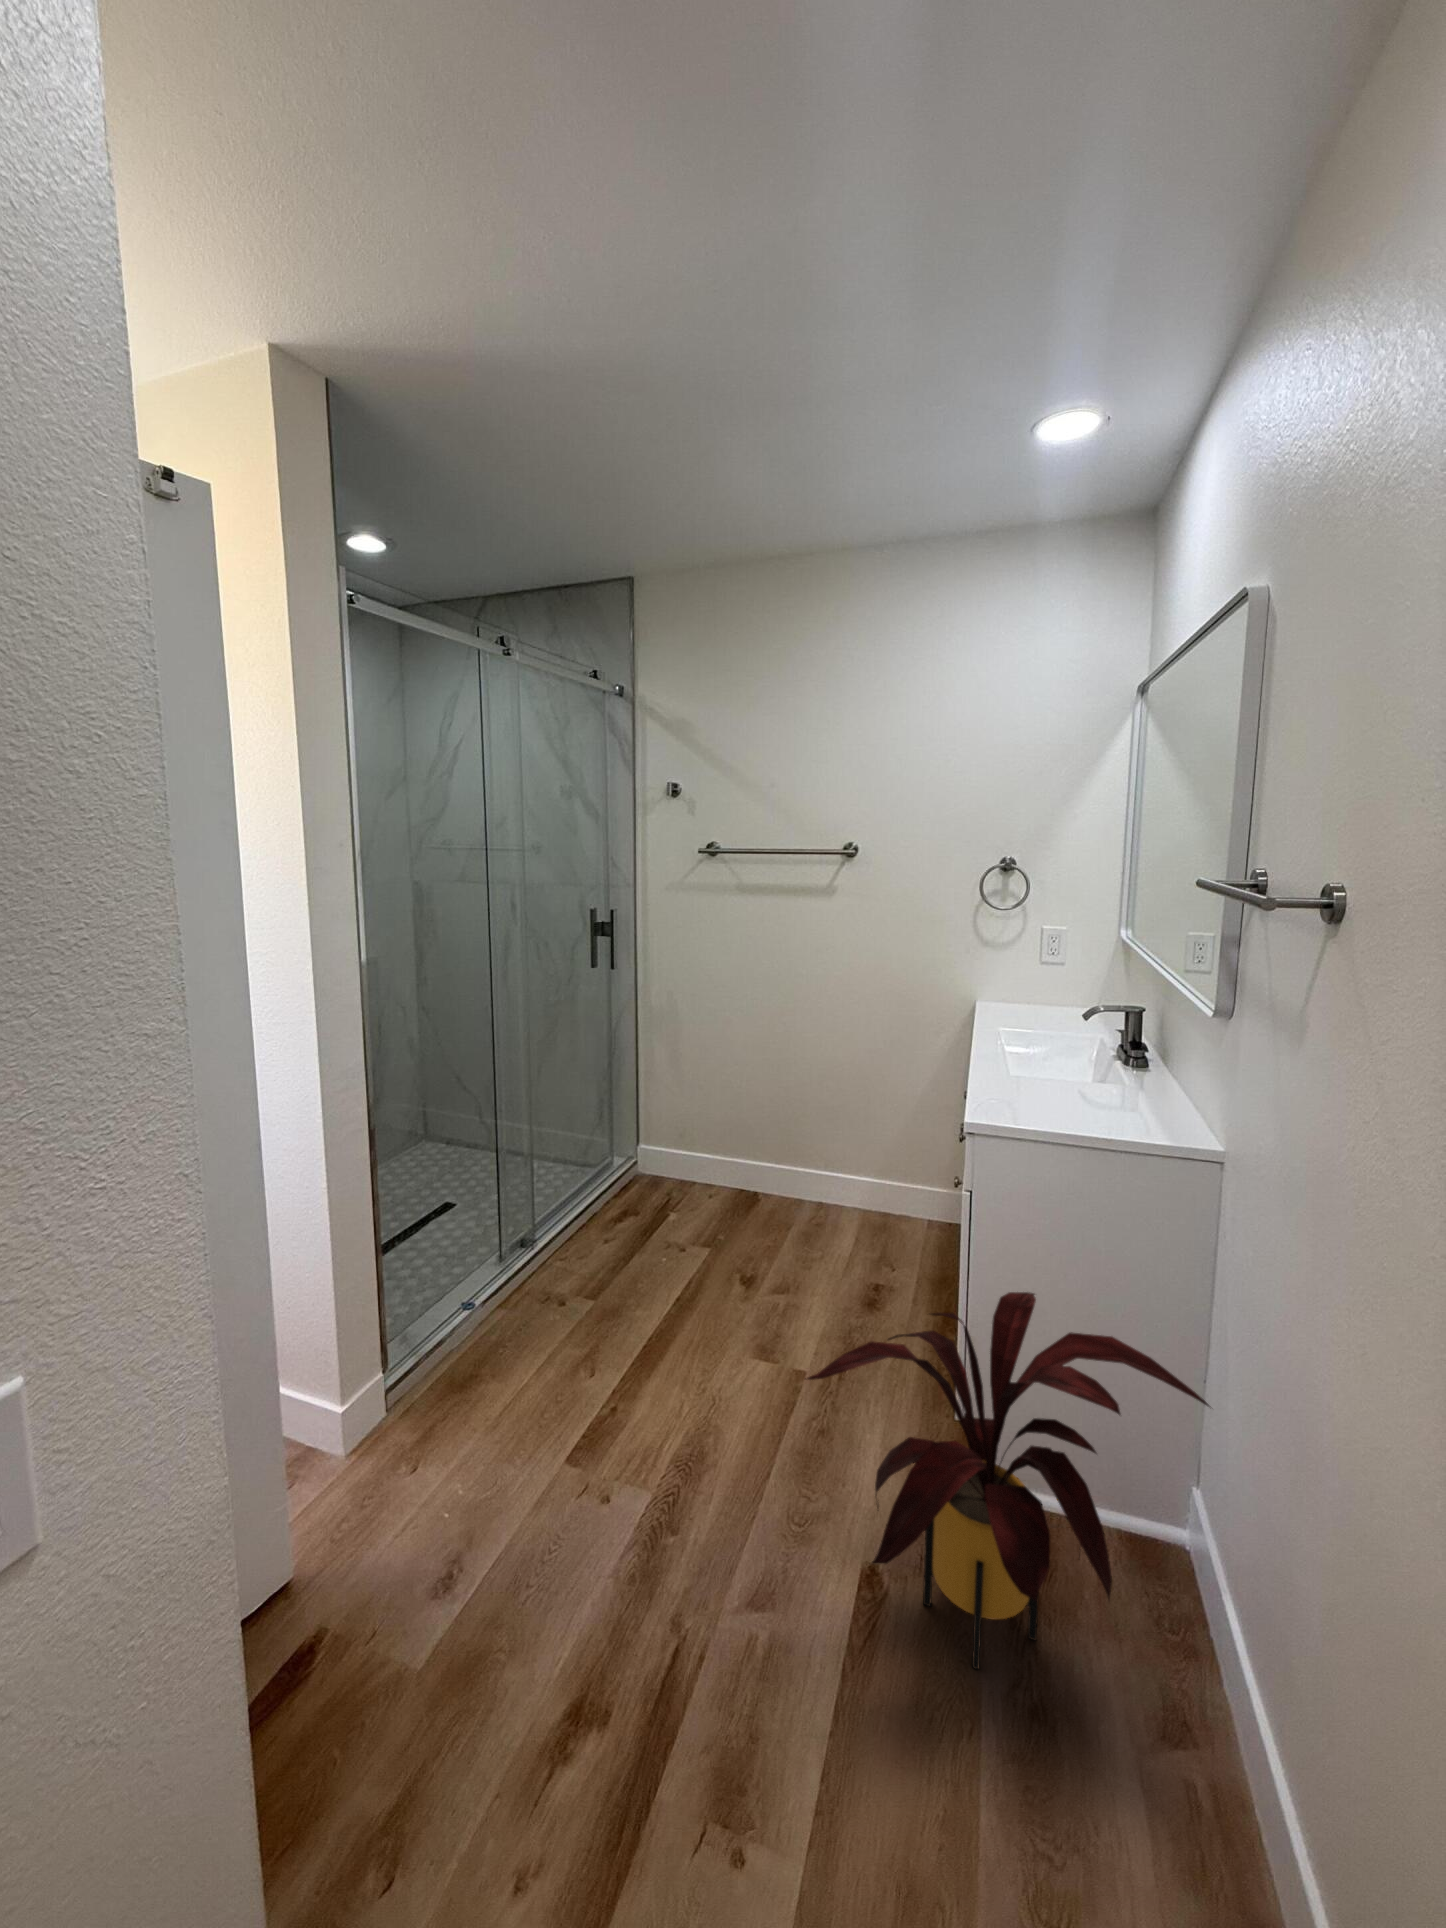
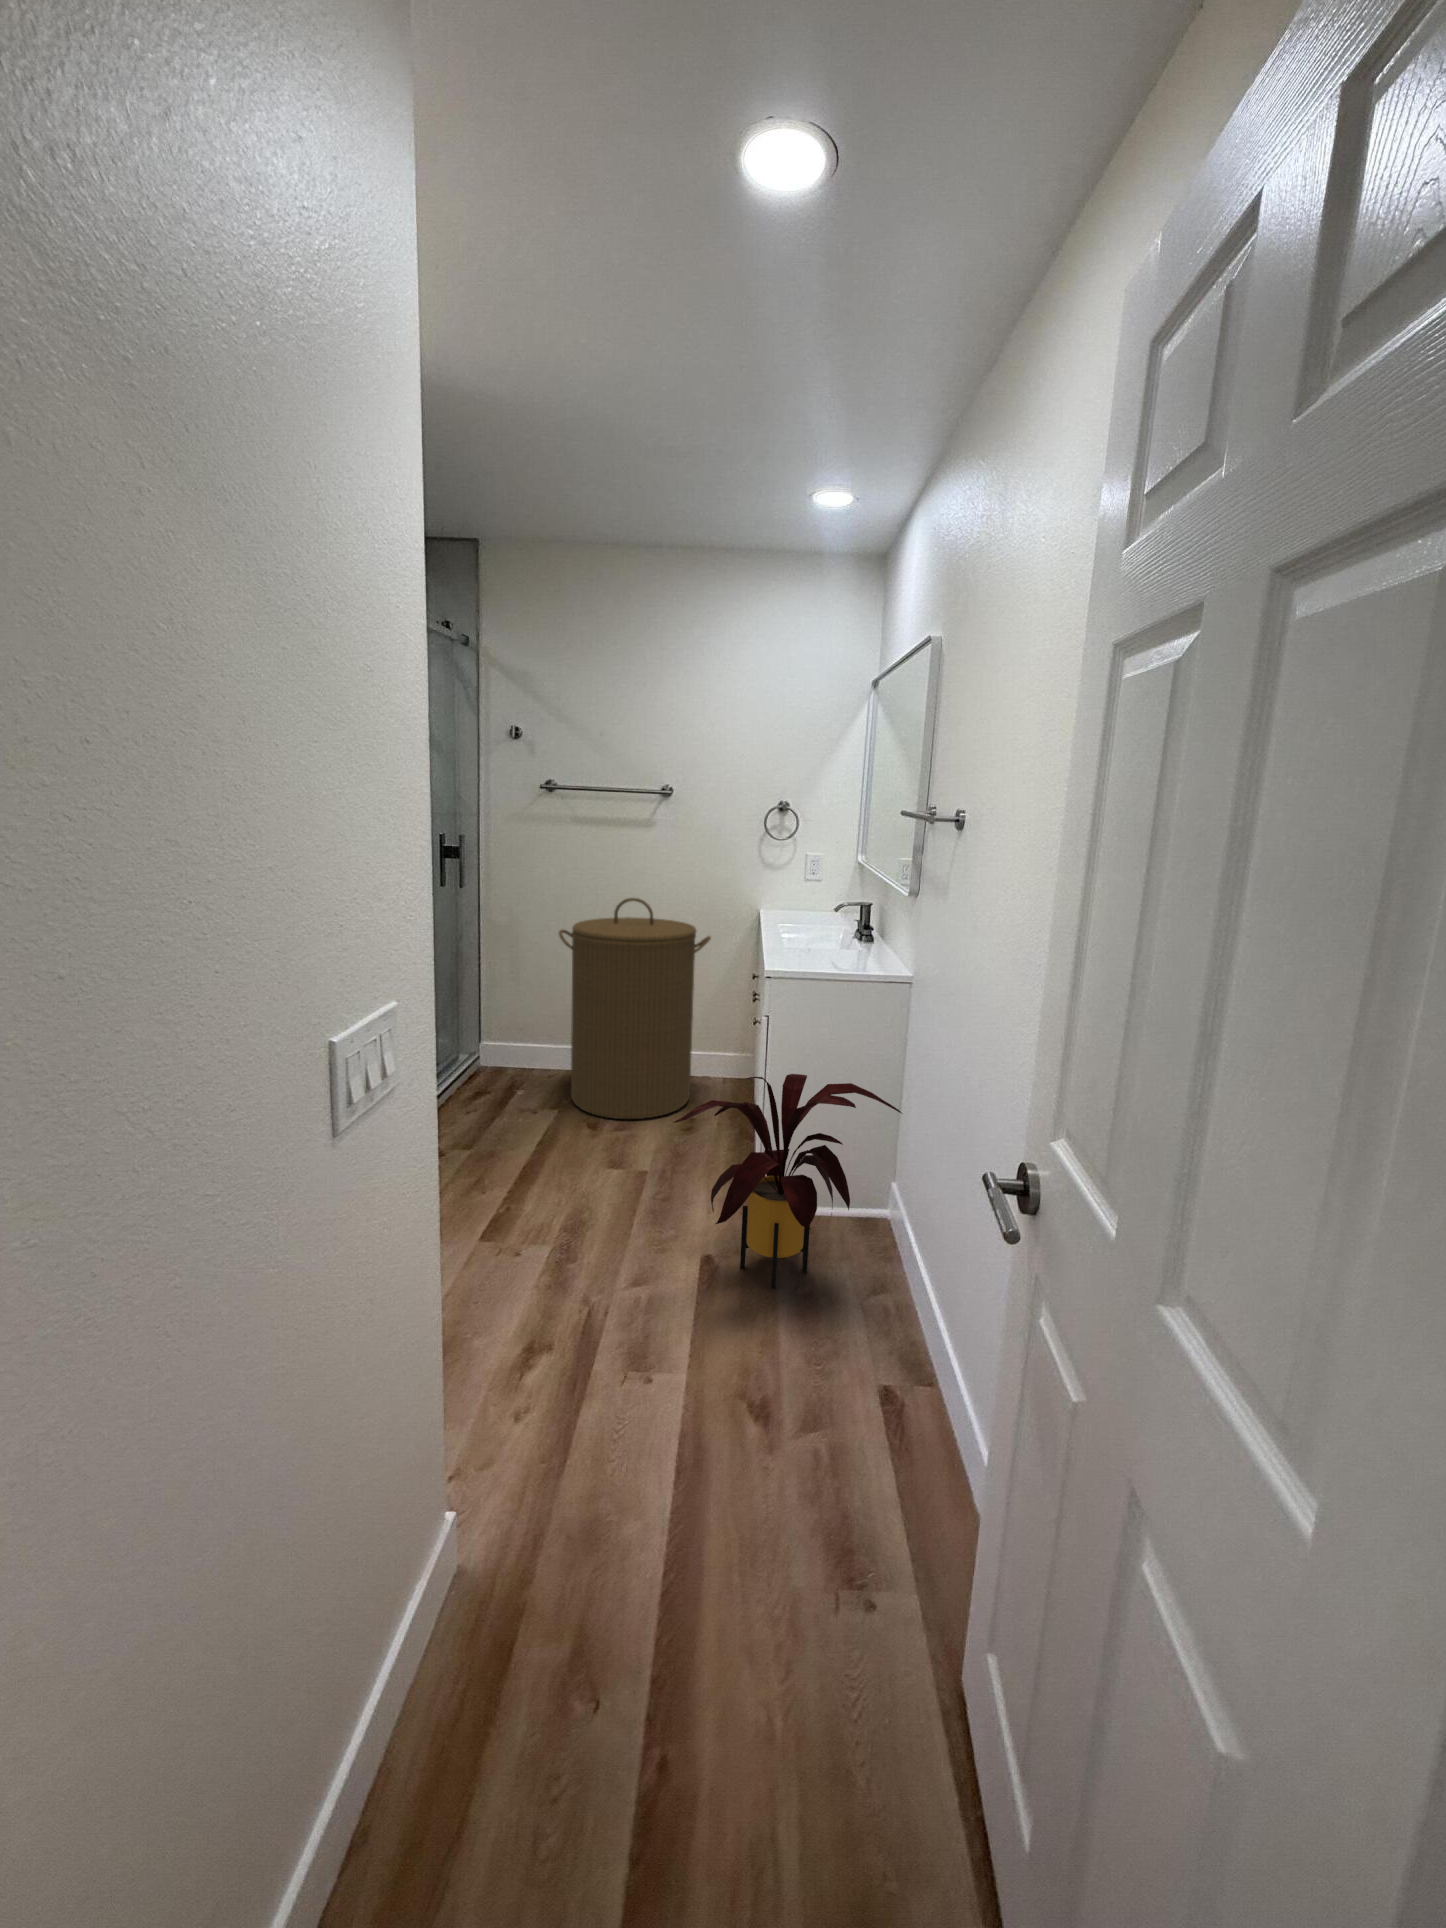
laundry hamper: none [714,987,907,1279] -> present [559,898,711,1119]

